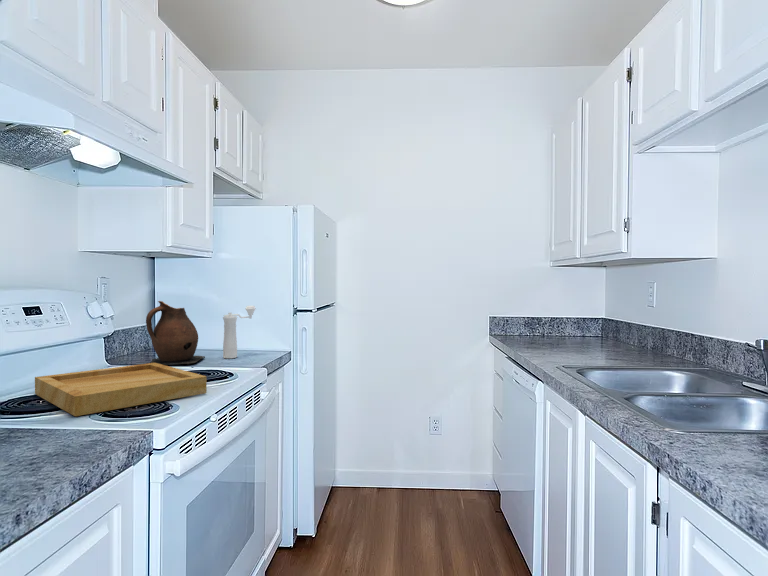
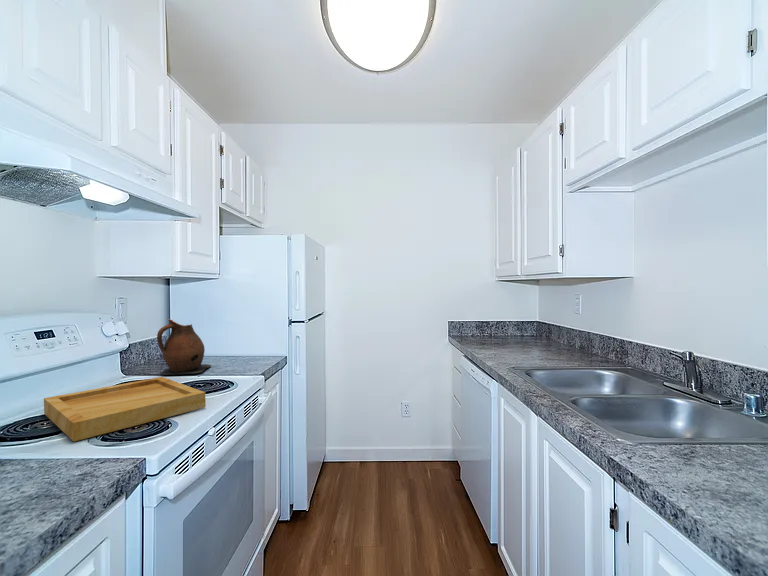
pepper mill: present [223,306,256,358] -> none [226,320,255,366]

